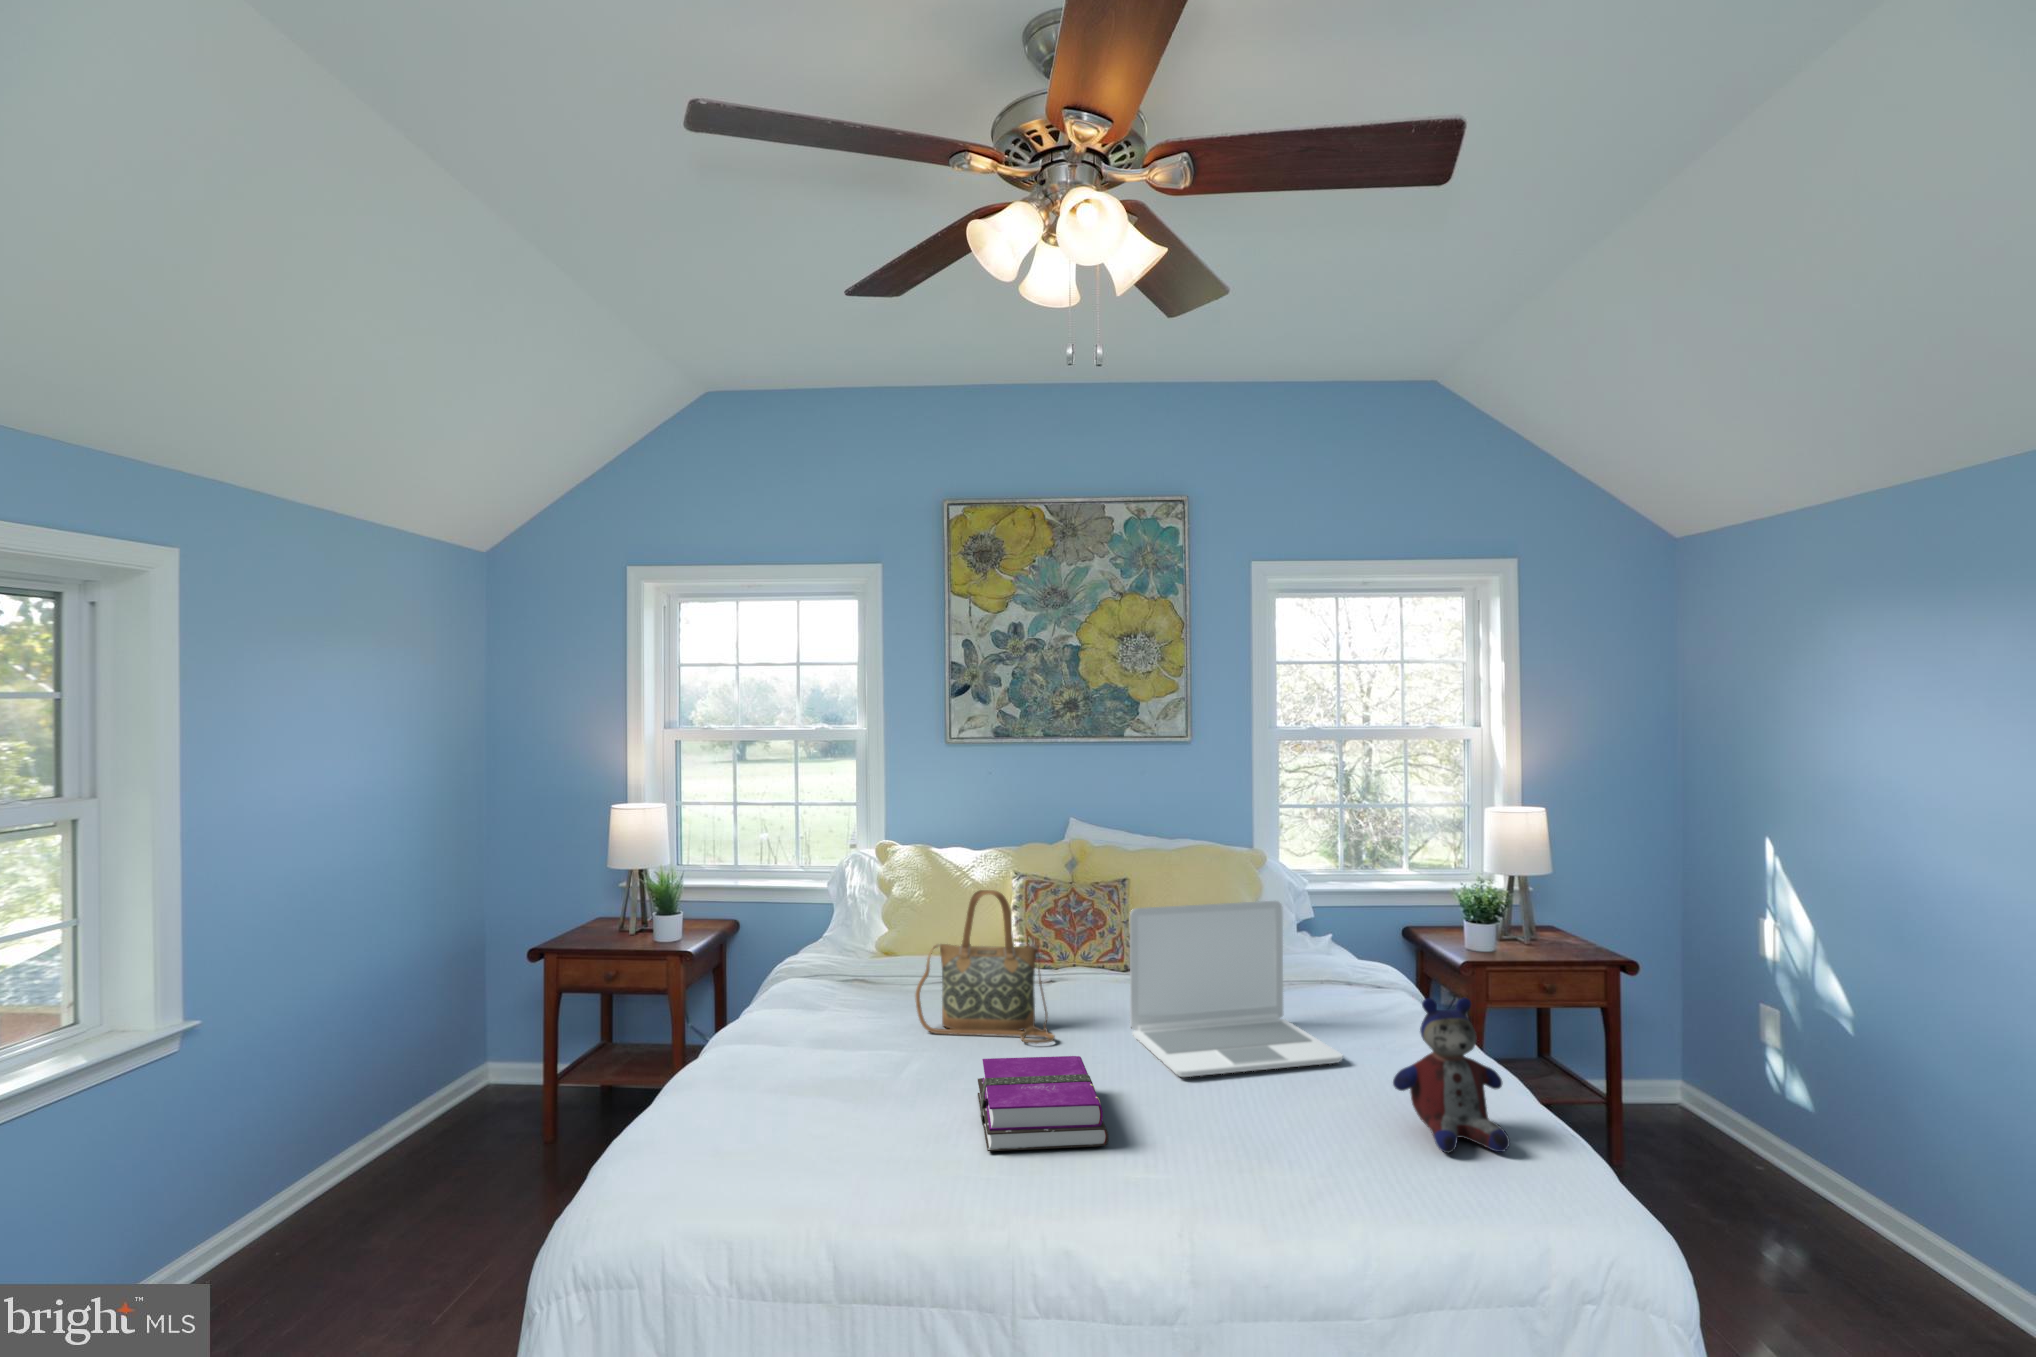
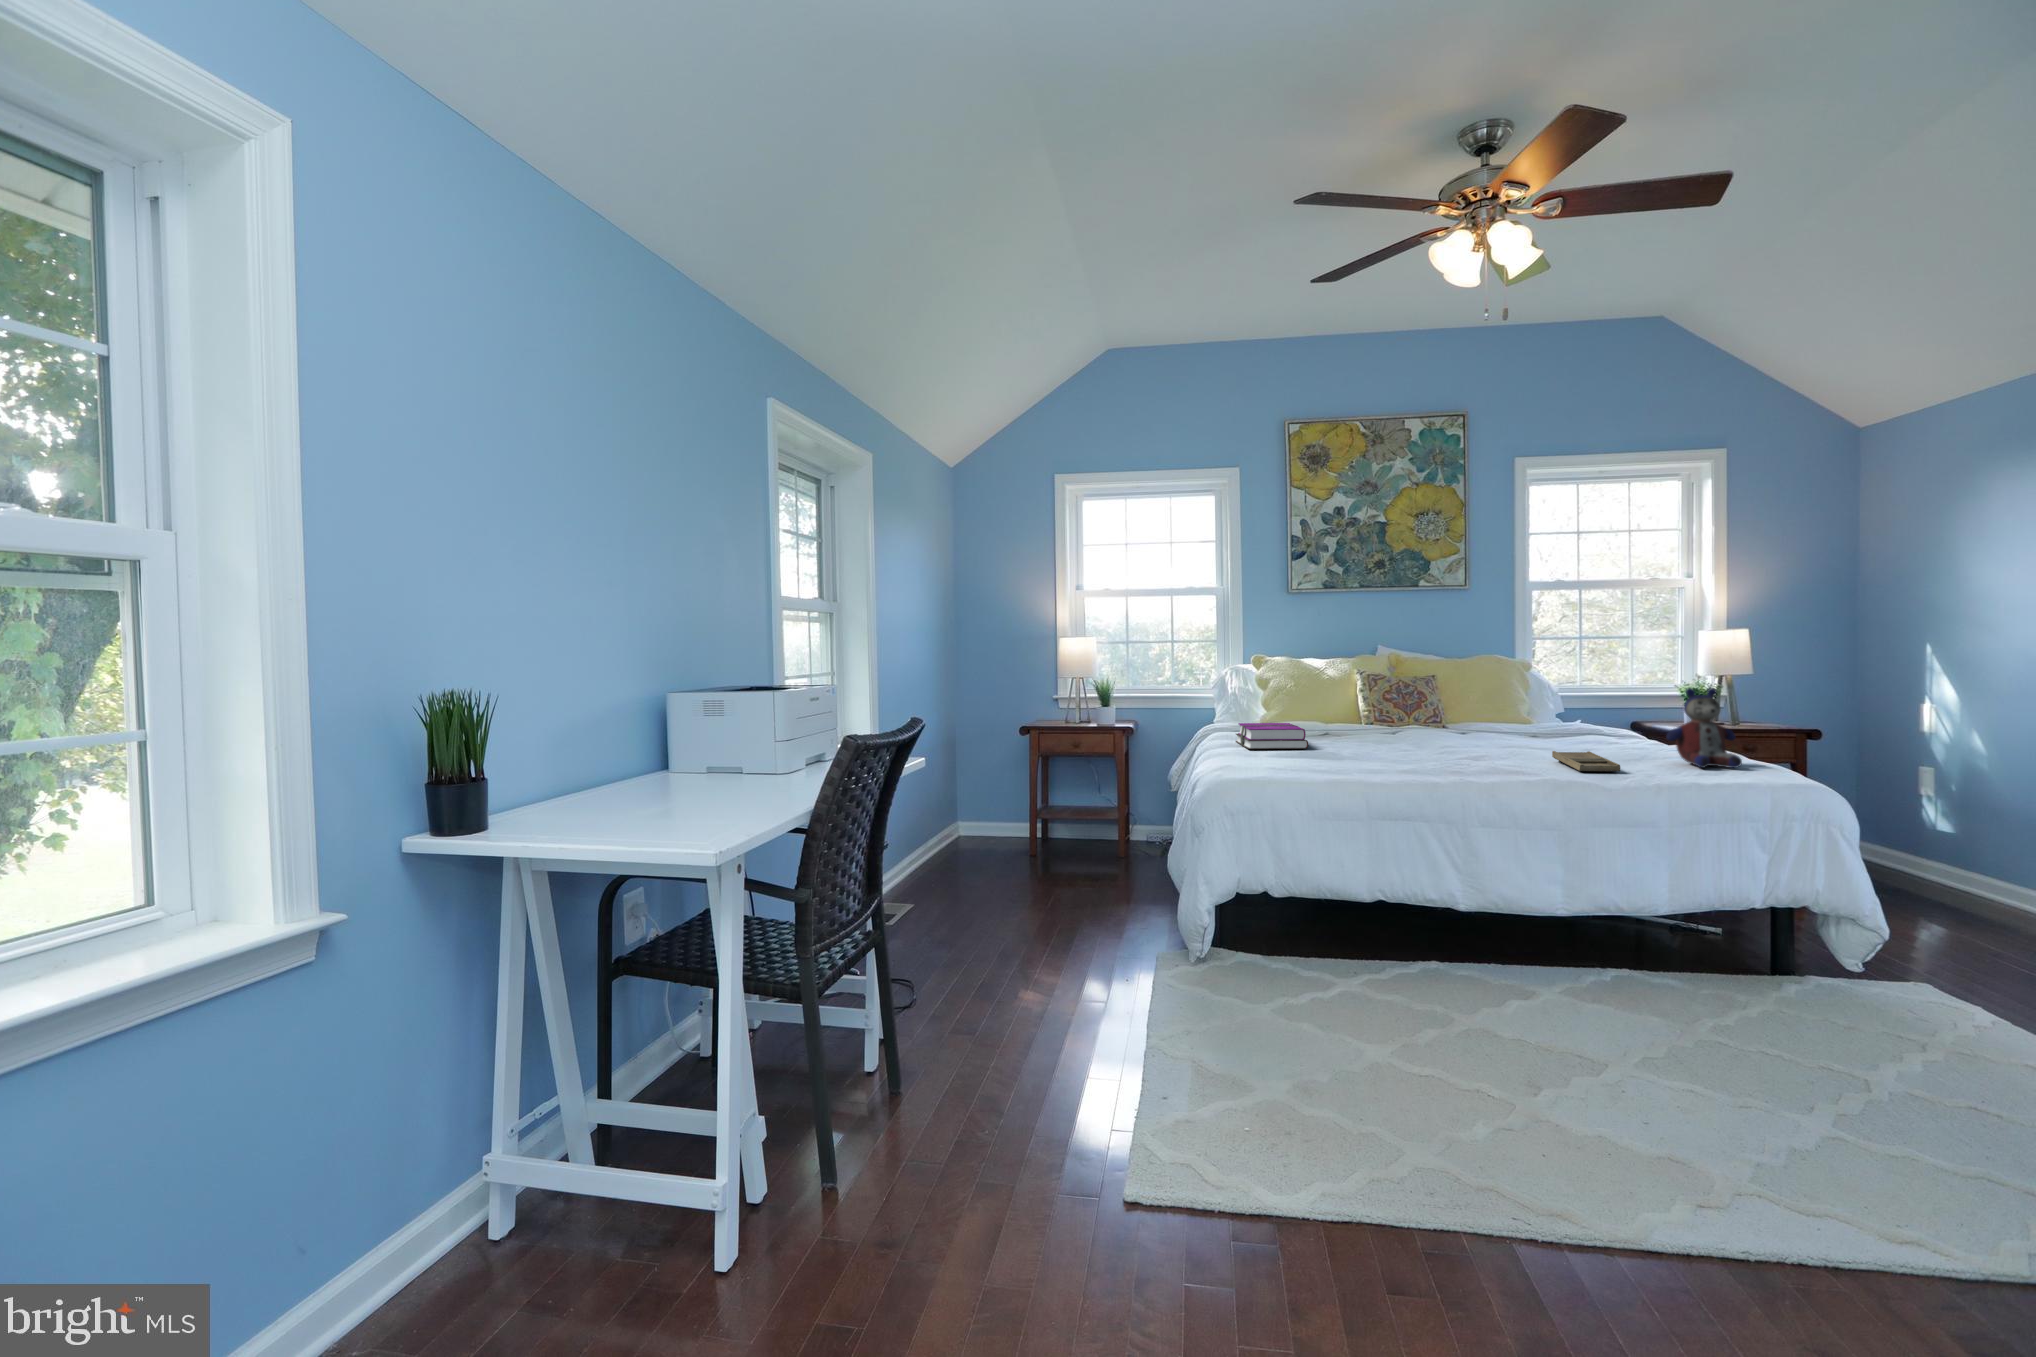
handbag: present [915,890,1055,1044] -> none [1329,658,1426,745]
laptop: present [1130,901,1343,1077] -> none [1473,663,1622,752]
hardback book: present [978,1056,1109,1151] -> present [1236,723,1308,749]
tray: none [1216,1099,1304,1177] -> present [1552,751,1620,772]

